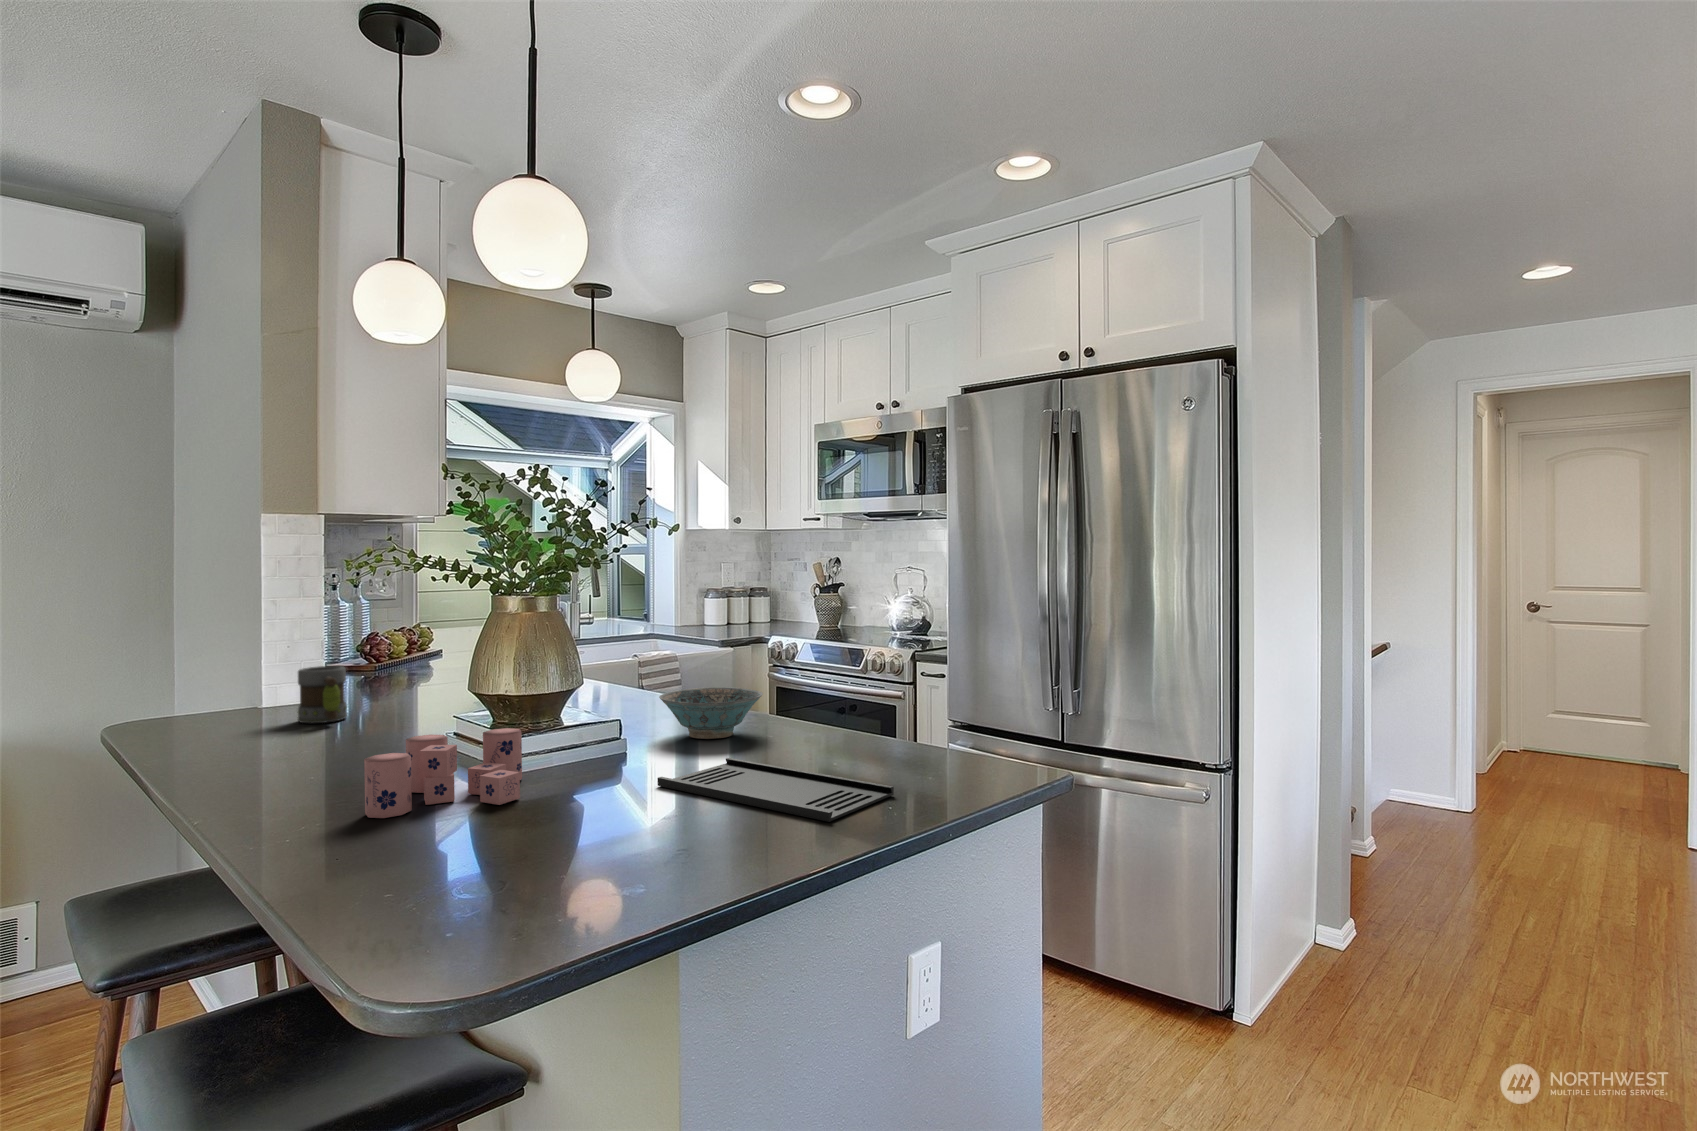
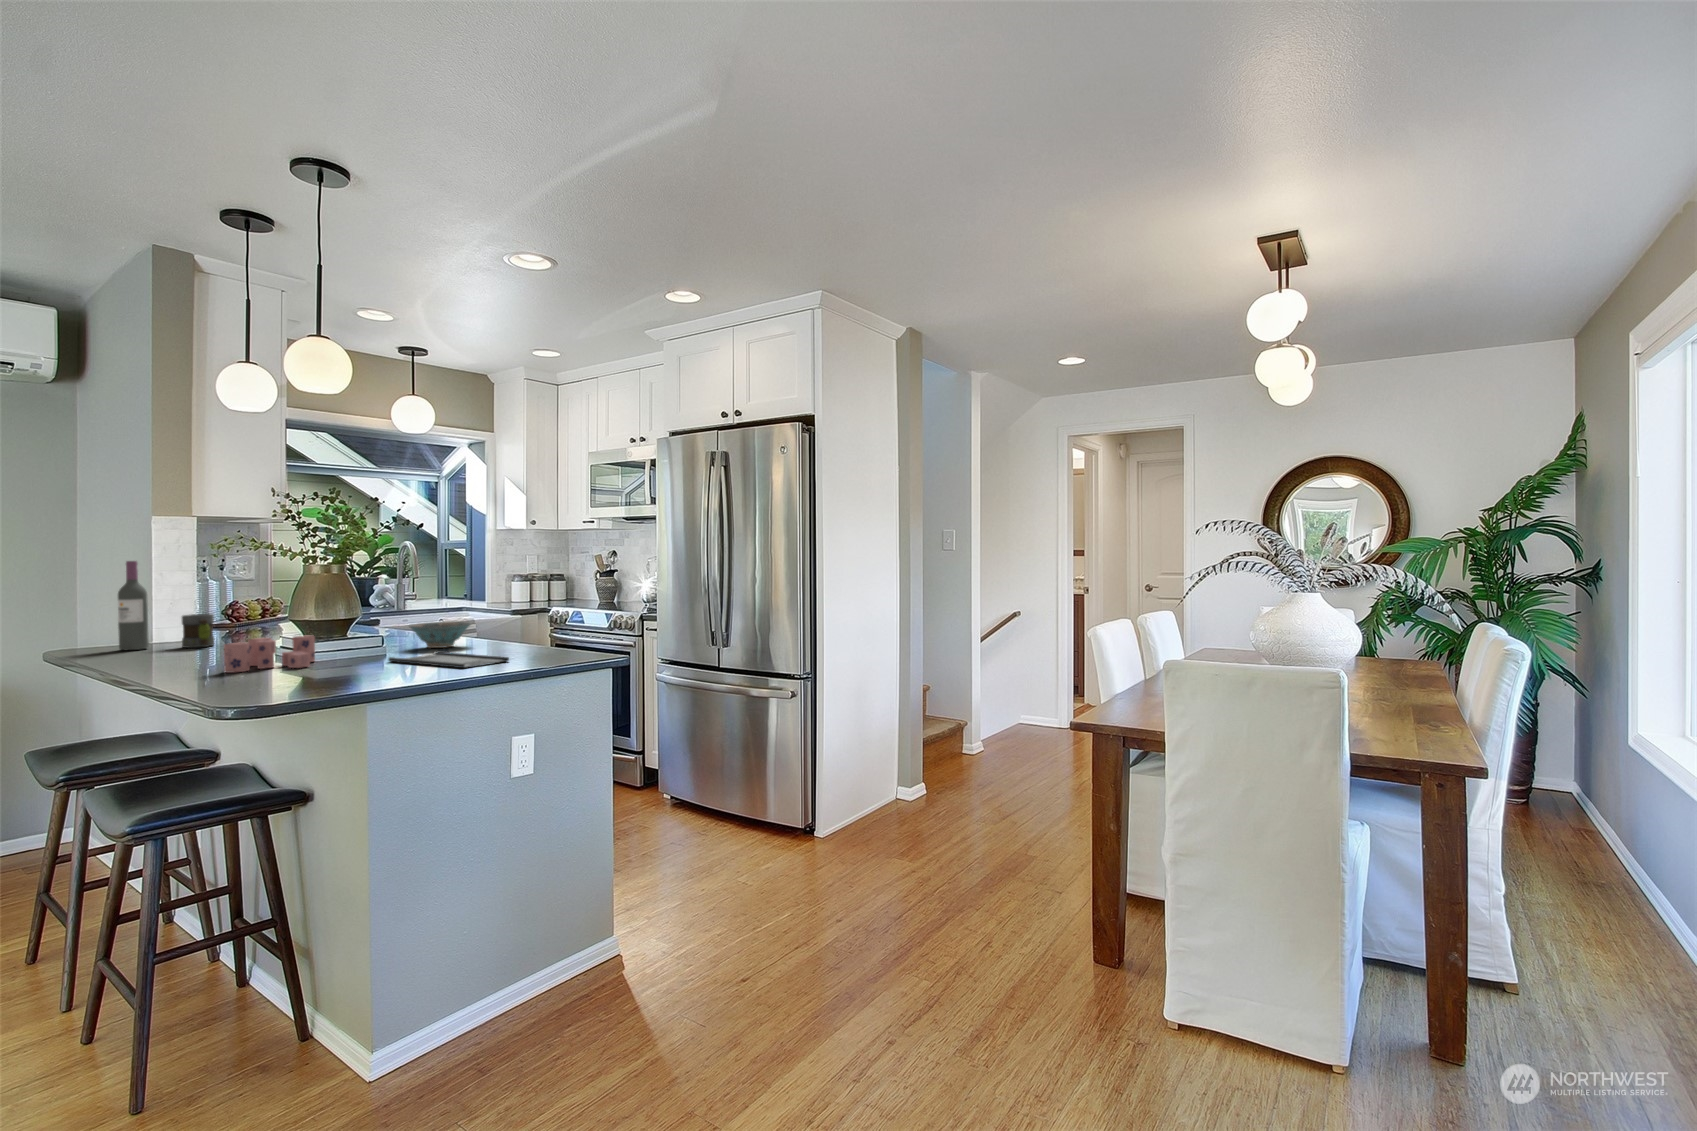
wine bottle: none [202,580,248,728] -> present [118,561,149,650]

